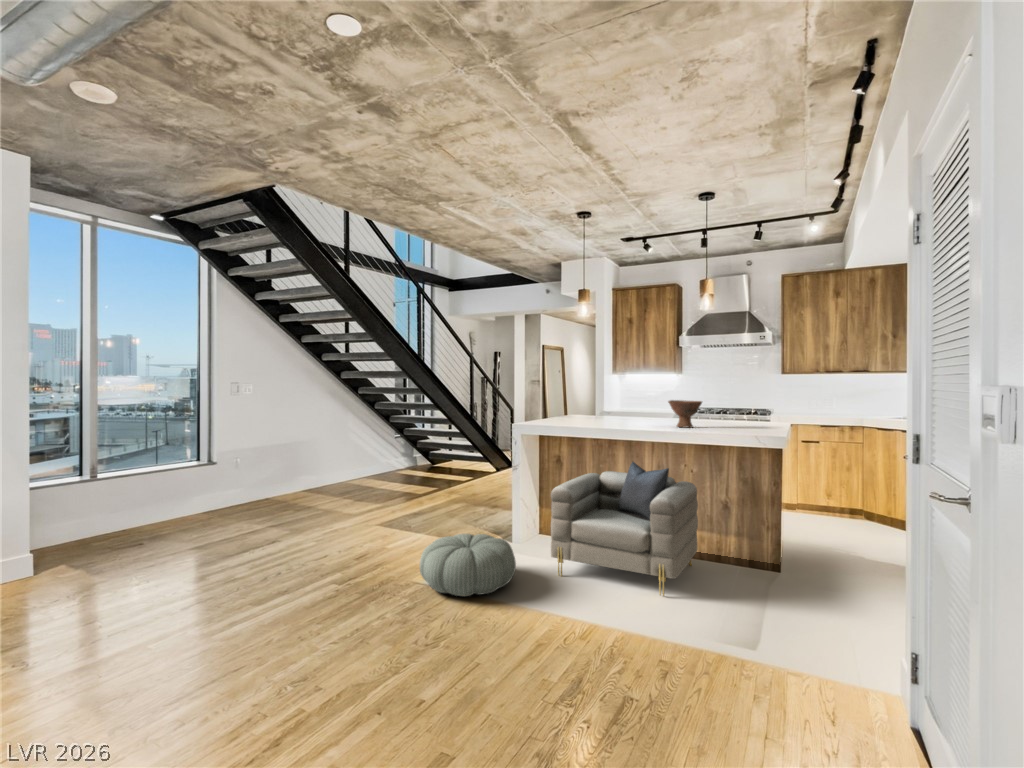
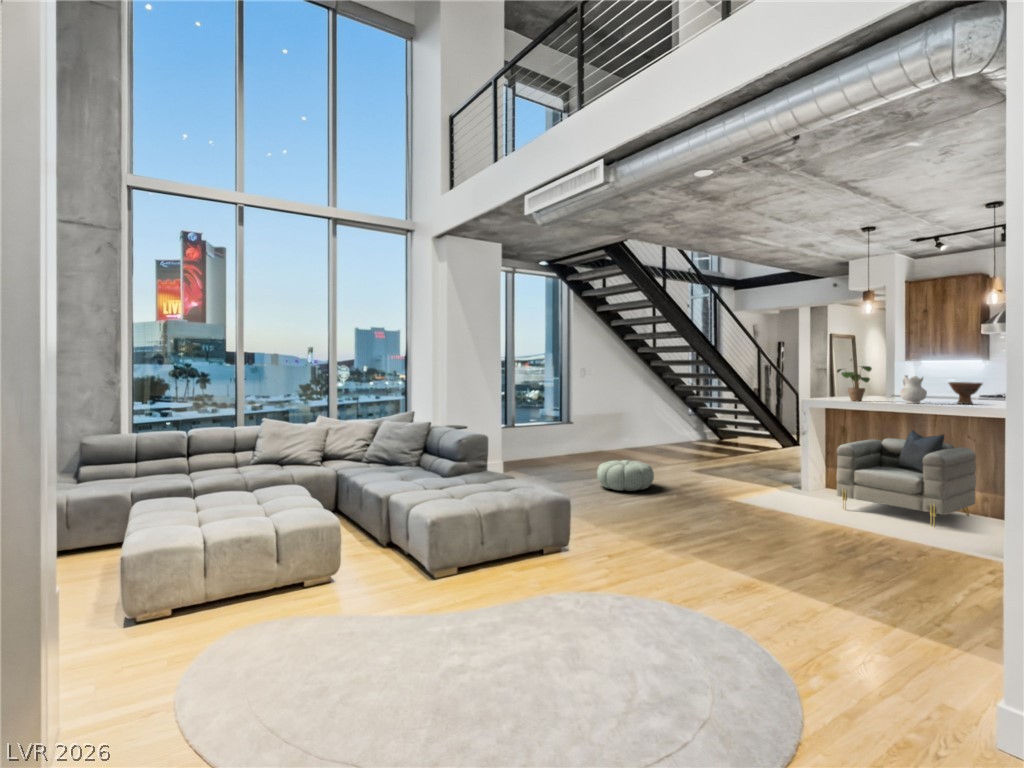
potted plant: none [550,379,588,425] -> present [837,366,872,401]
ceramic pitcher: none [620,392,648,429] -> present [900,375,927,404]
pouf: present [420,534,516,596] -> present [597,460,654,491]

